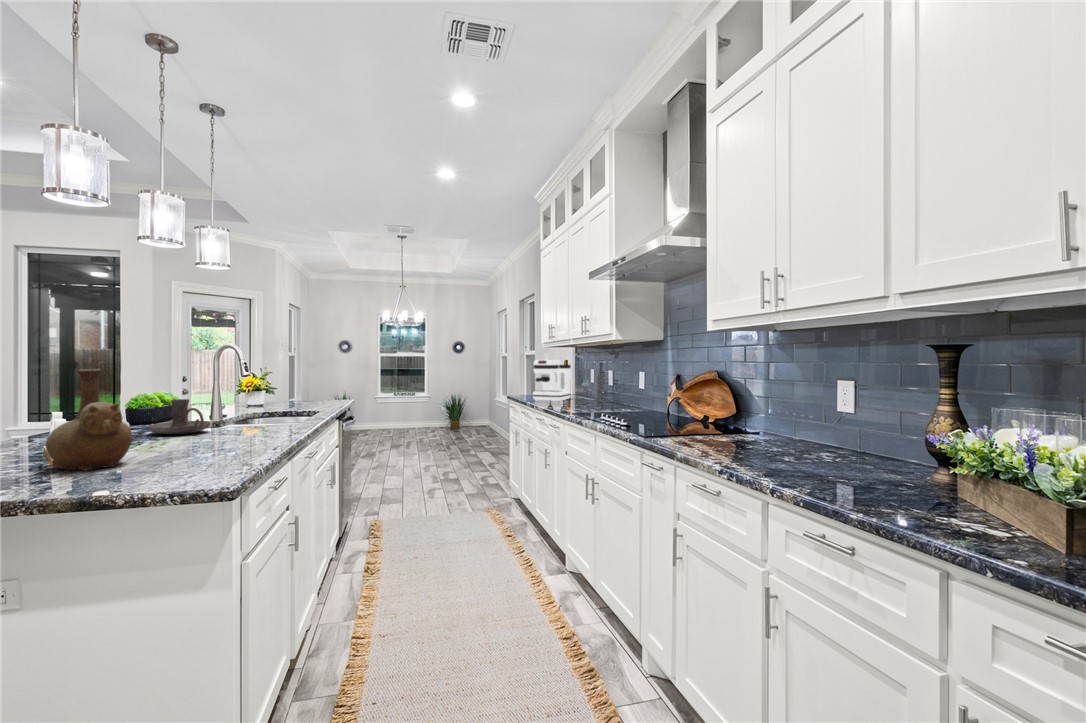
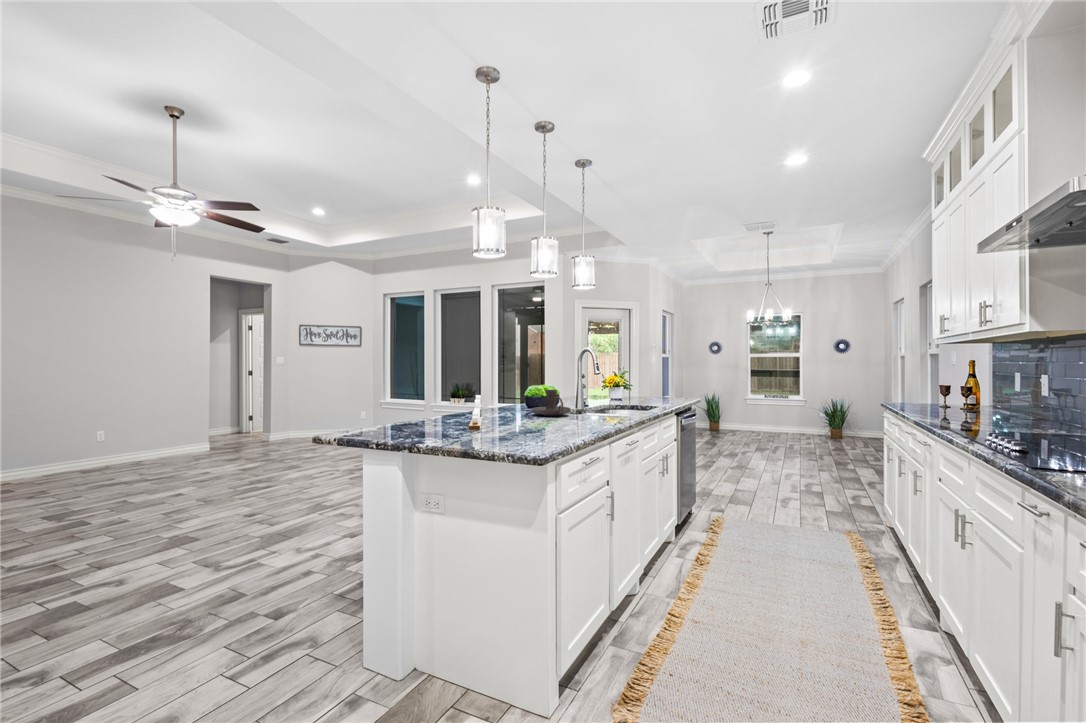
coffee maker: present [533,360,571,401] -> none [911,361,974,414]
vase: present [46,369,132,470] -> none [463,365,507,433]

